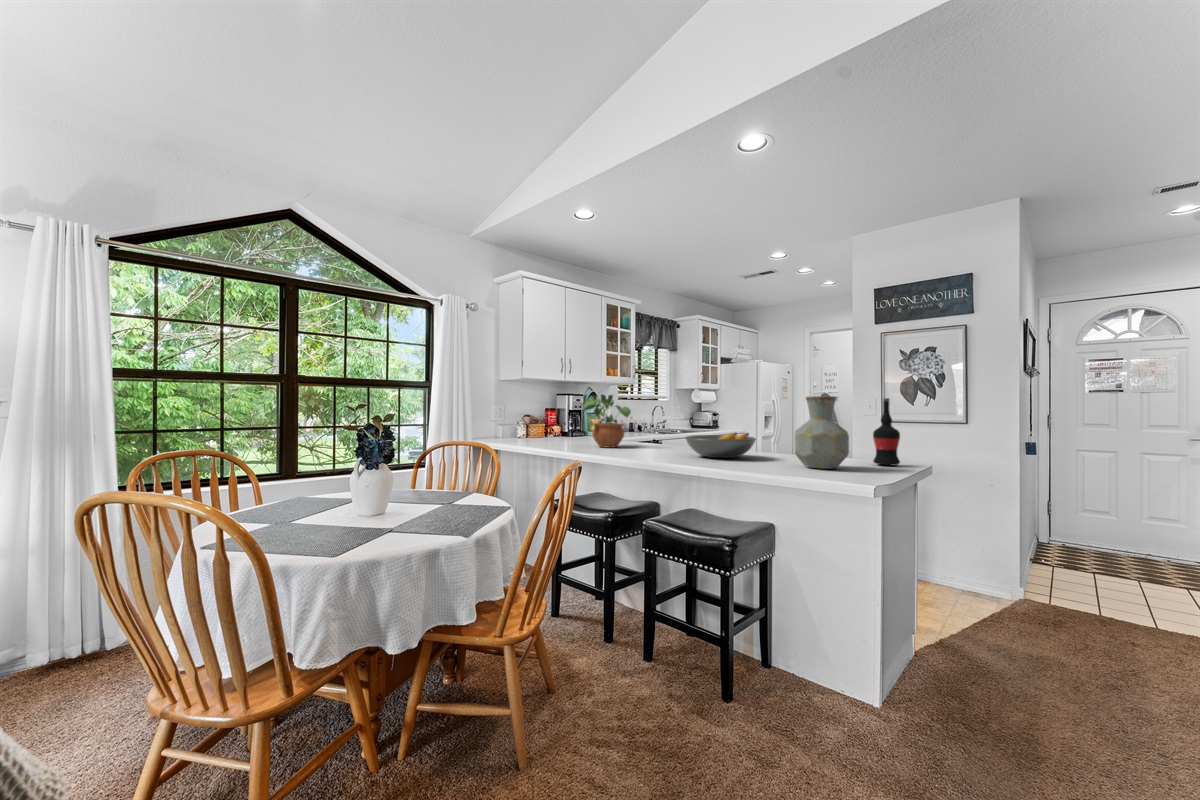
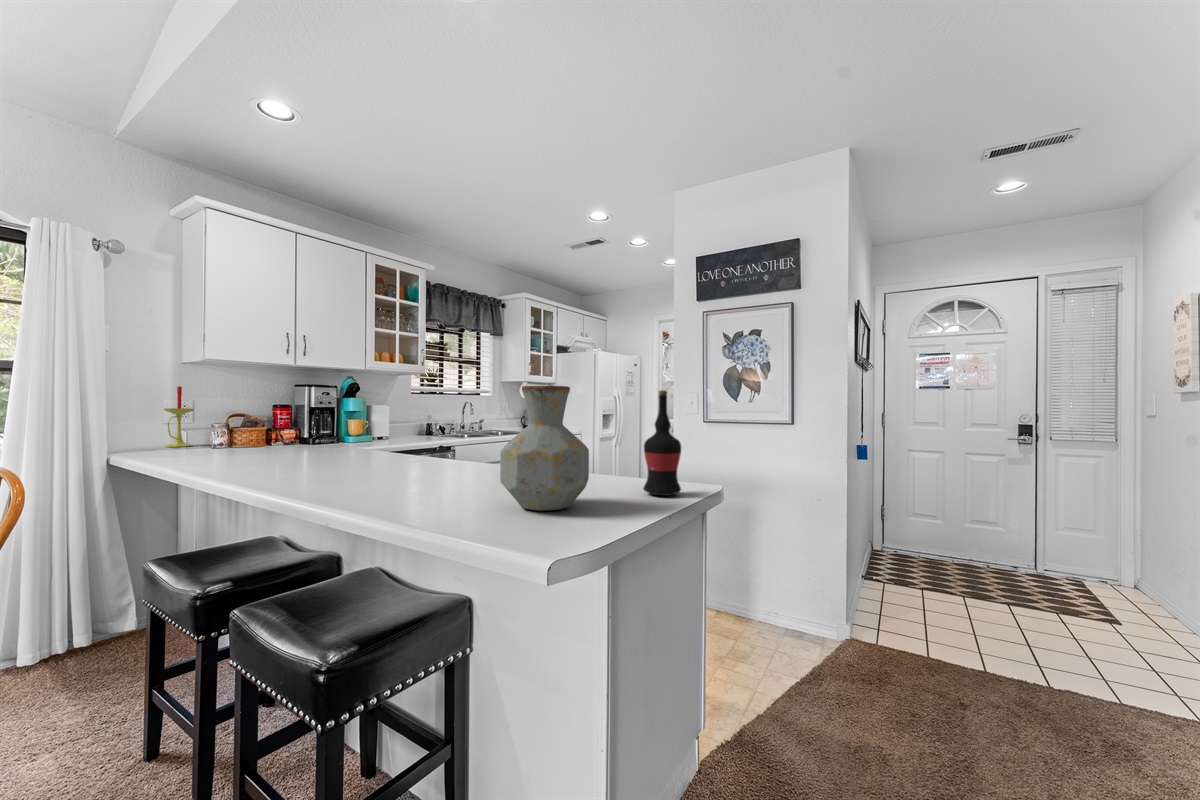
potted plant: present [583,394,631,448] -> none [254,377,335,465]
candle: none [486,395,503,437] -> present [164,386,194,447]
fruit bowl: present [685,433,756,458] -> none [367,444,484,486]

